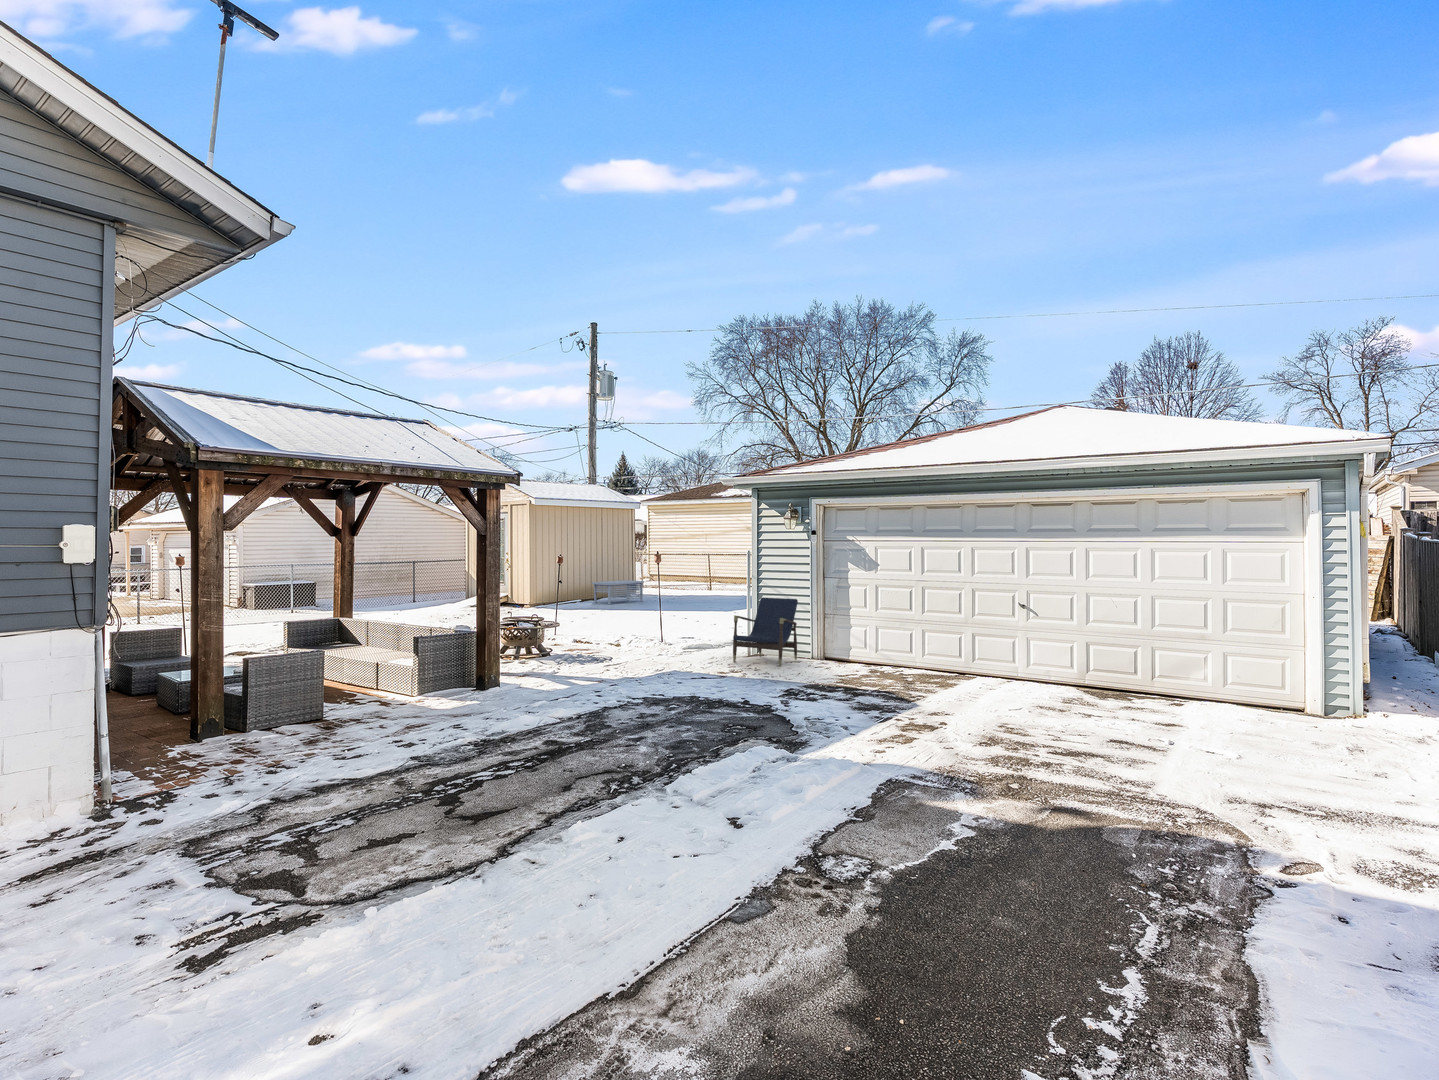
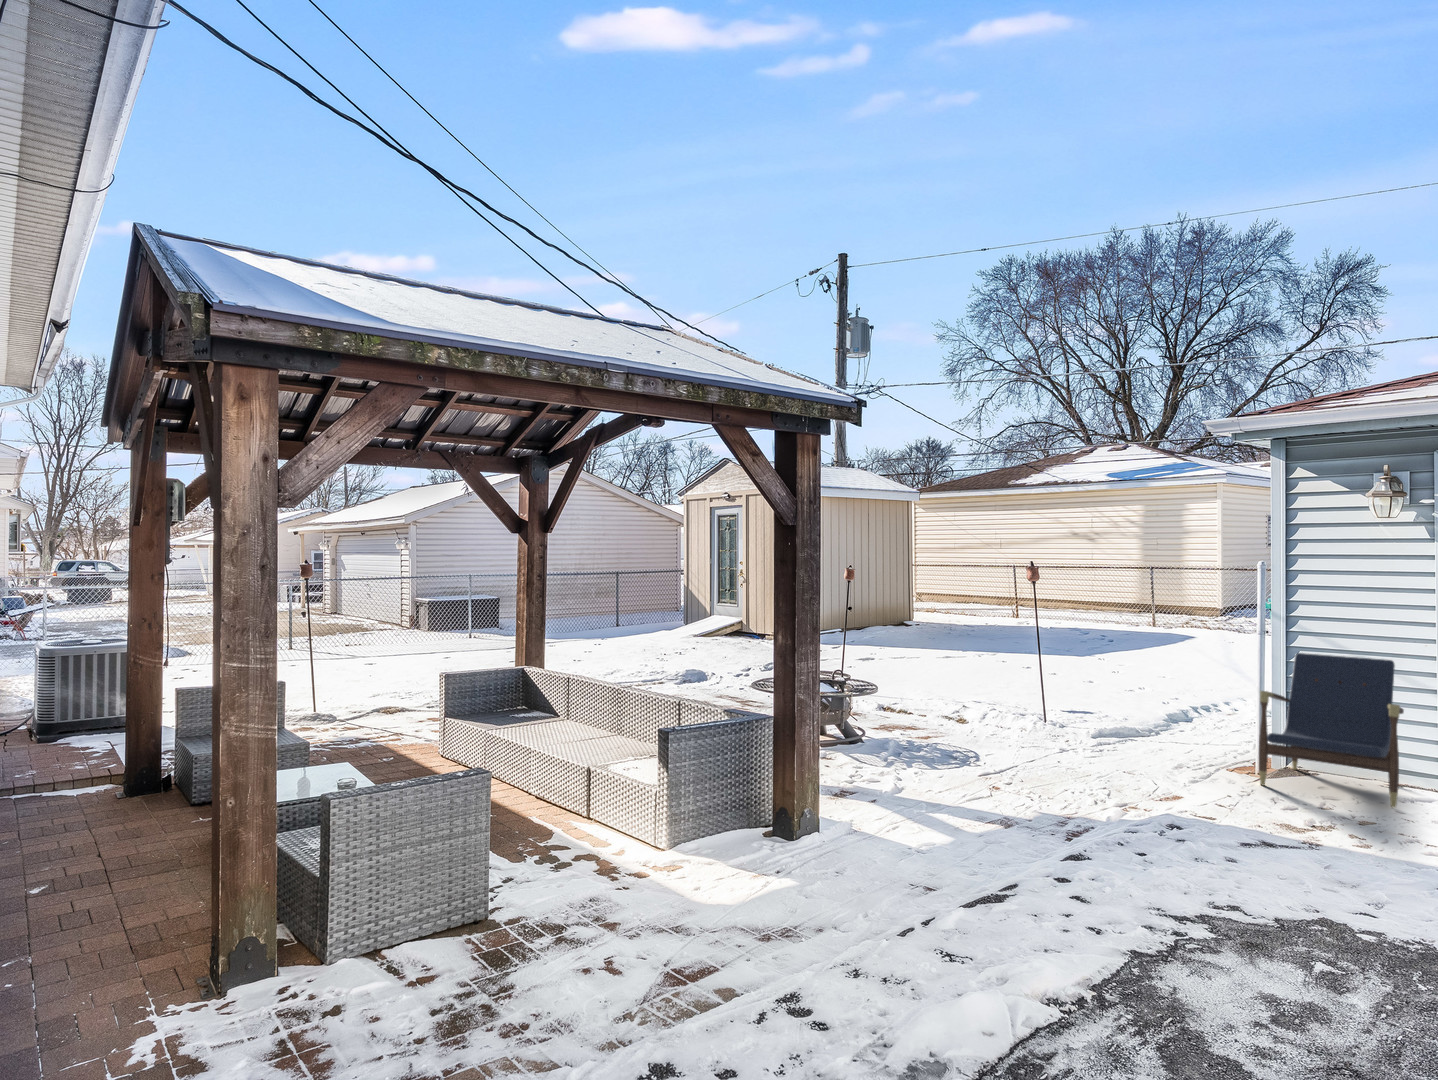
storage bench: present [592,580,644,604] -> none [857,600,929,634]

